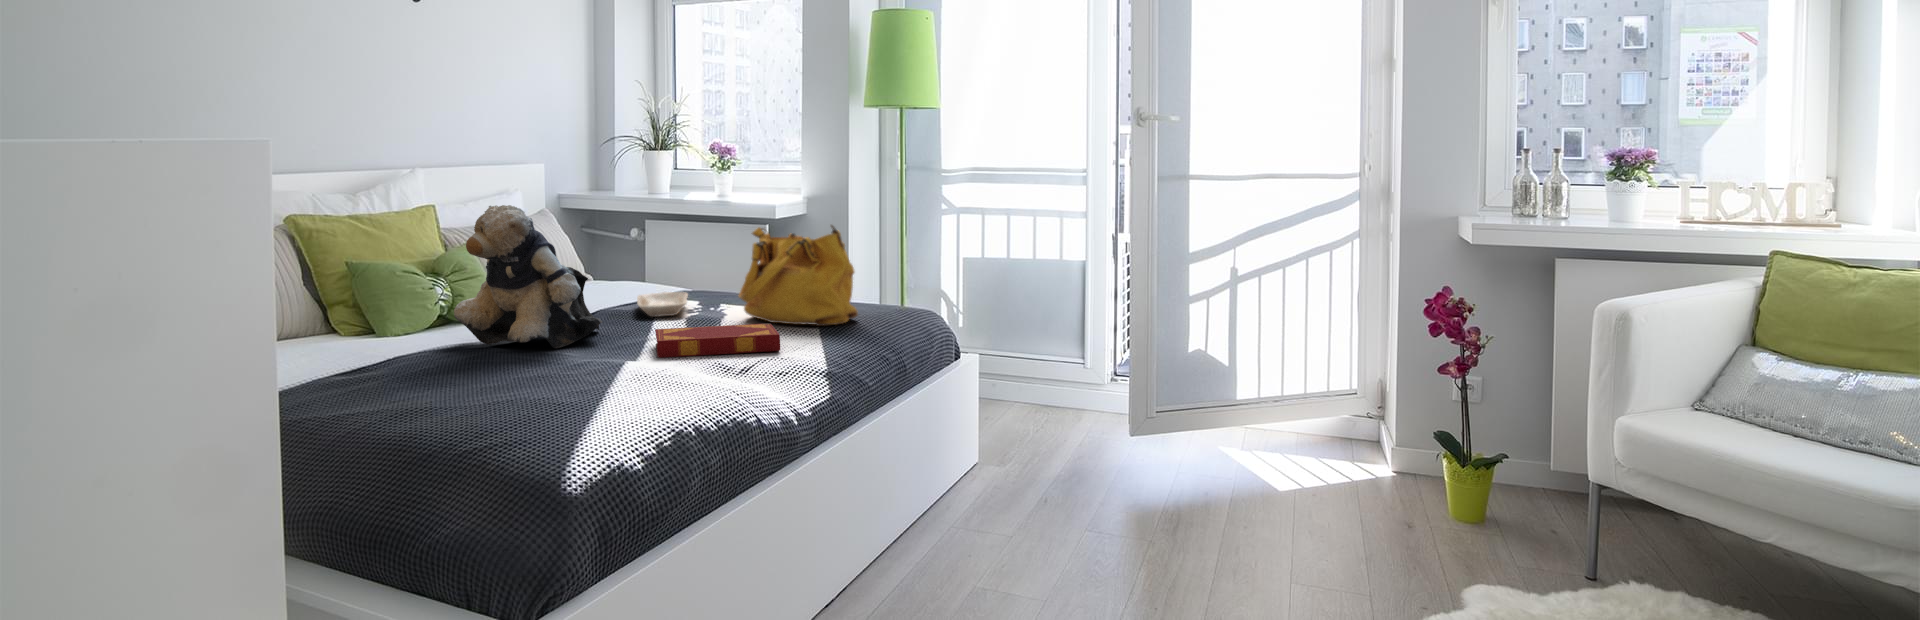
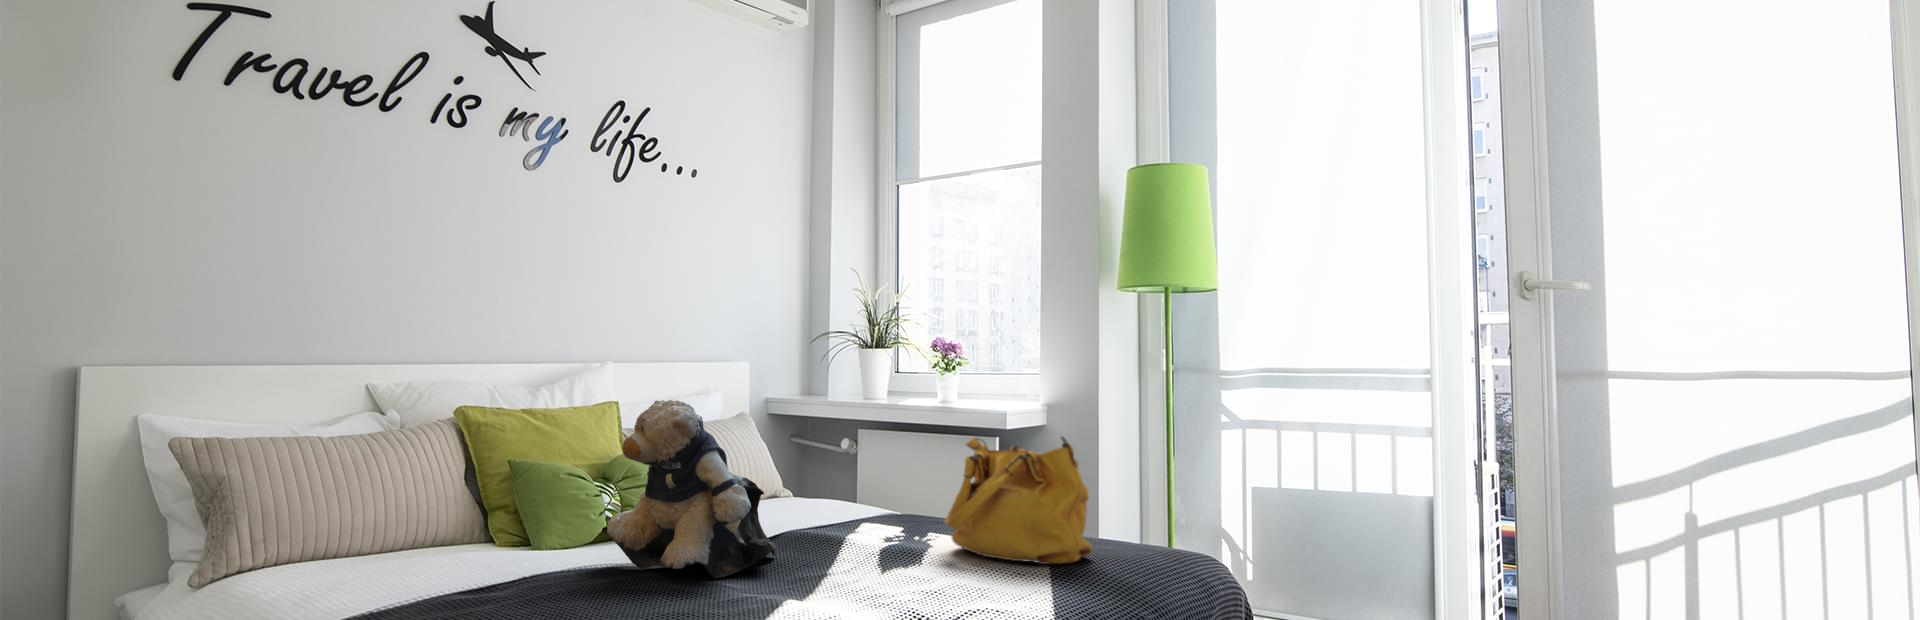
tray: present [637,292,688,317] -> none [828,511,890,541]
hardback book: present [655,323,780,358] -> none [833,559,988,599]

